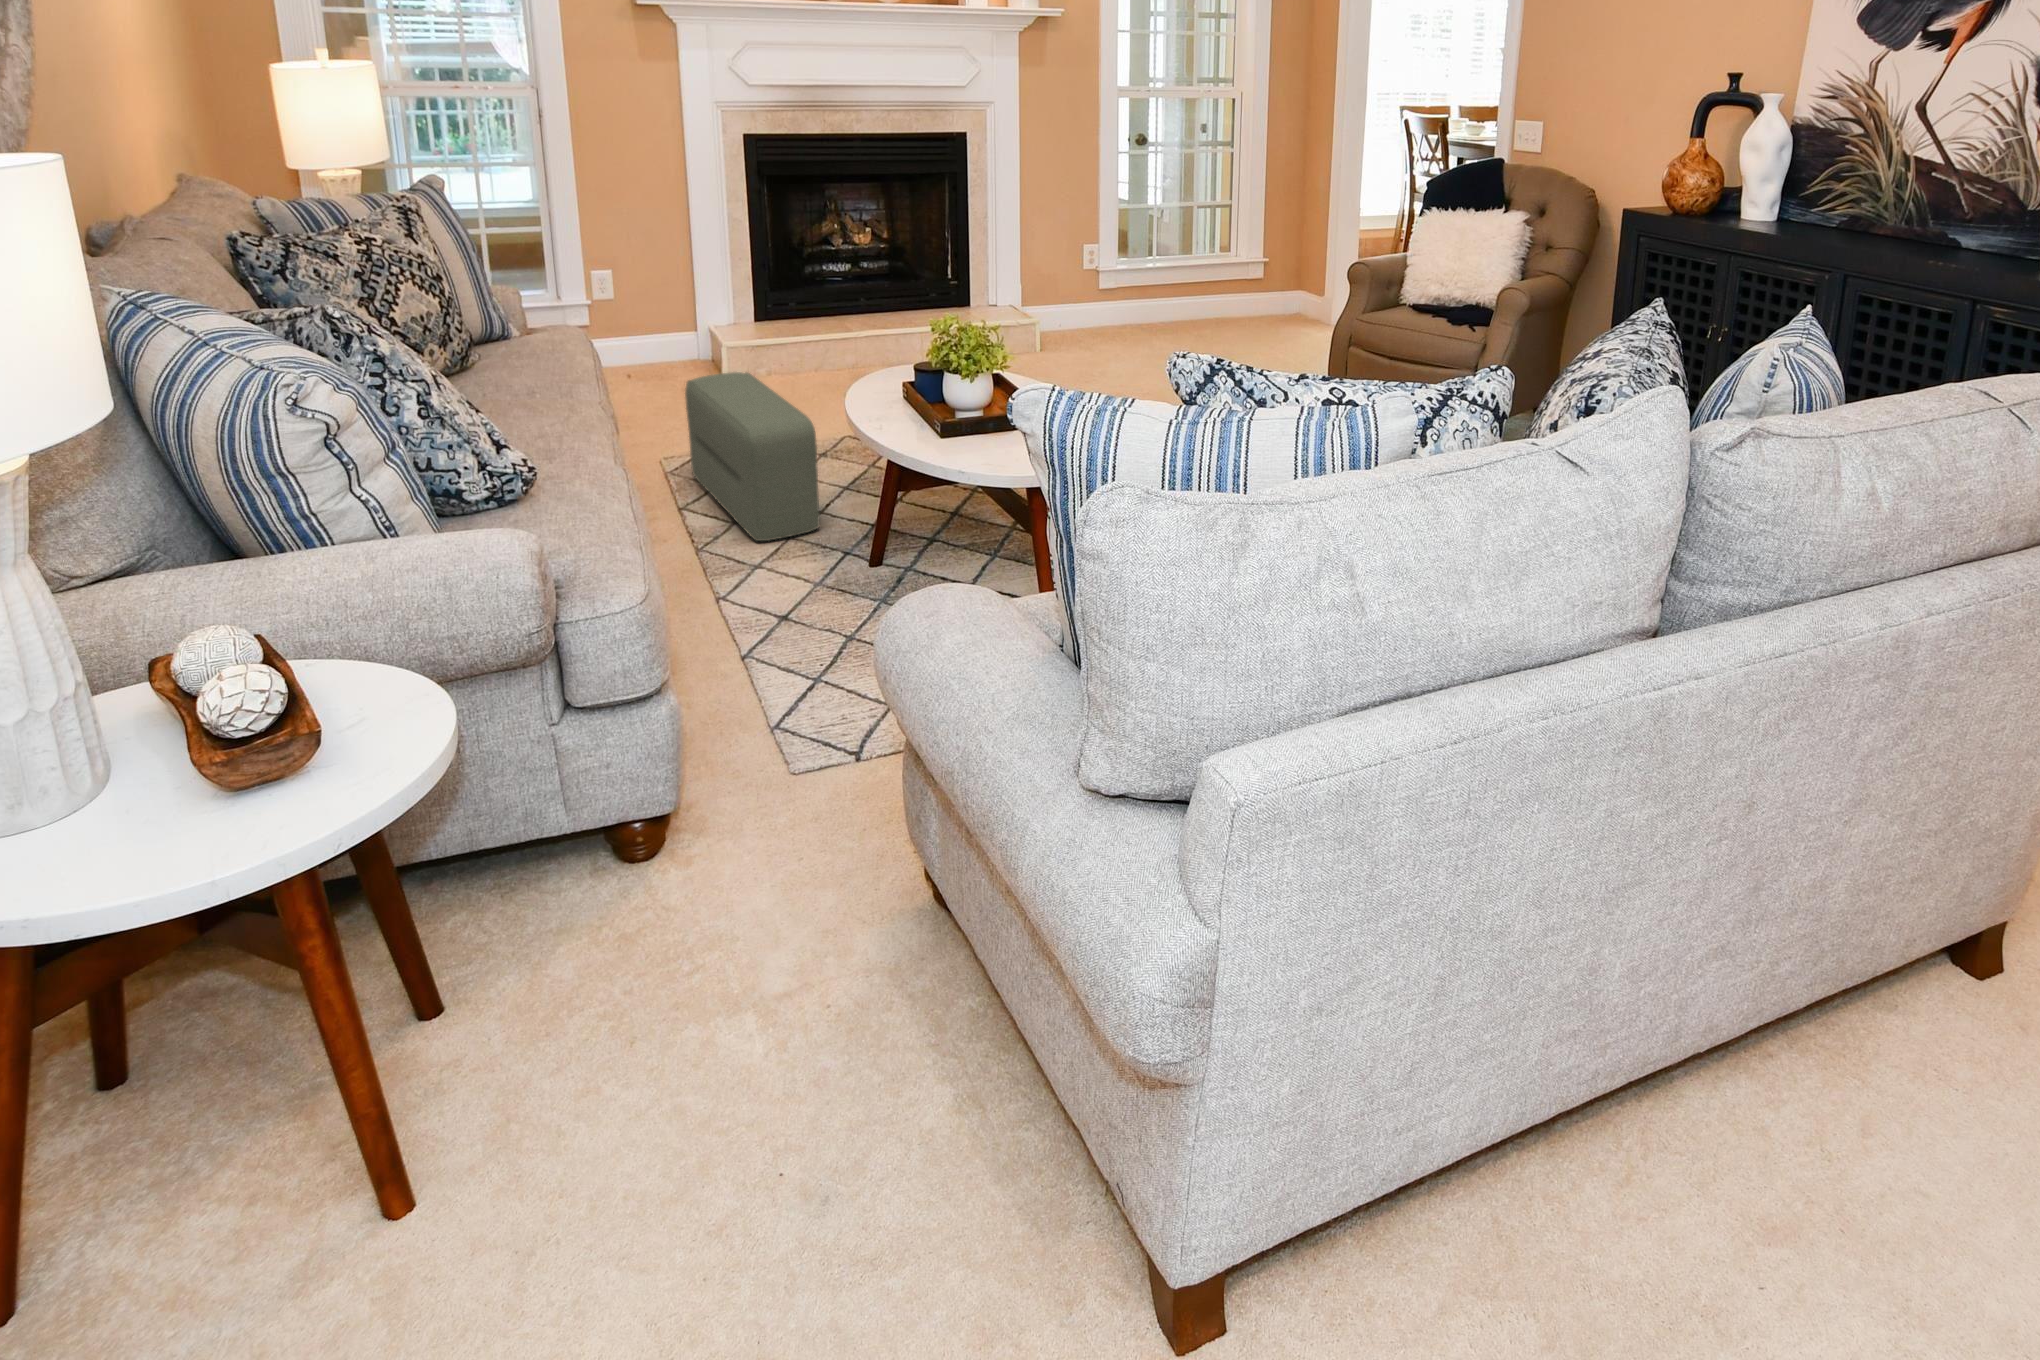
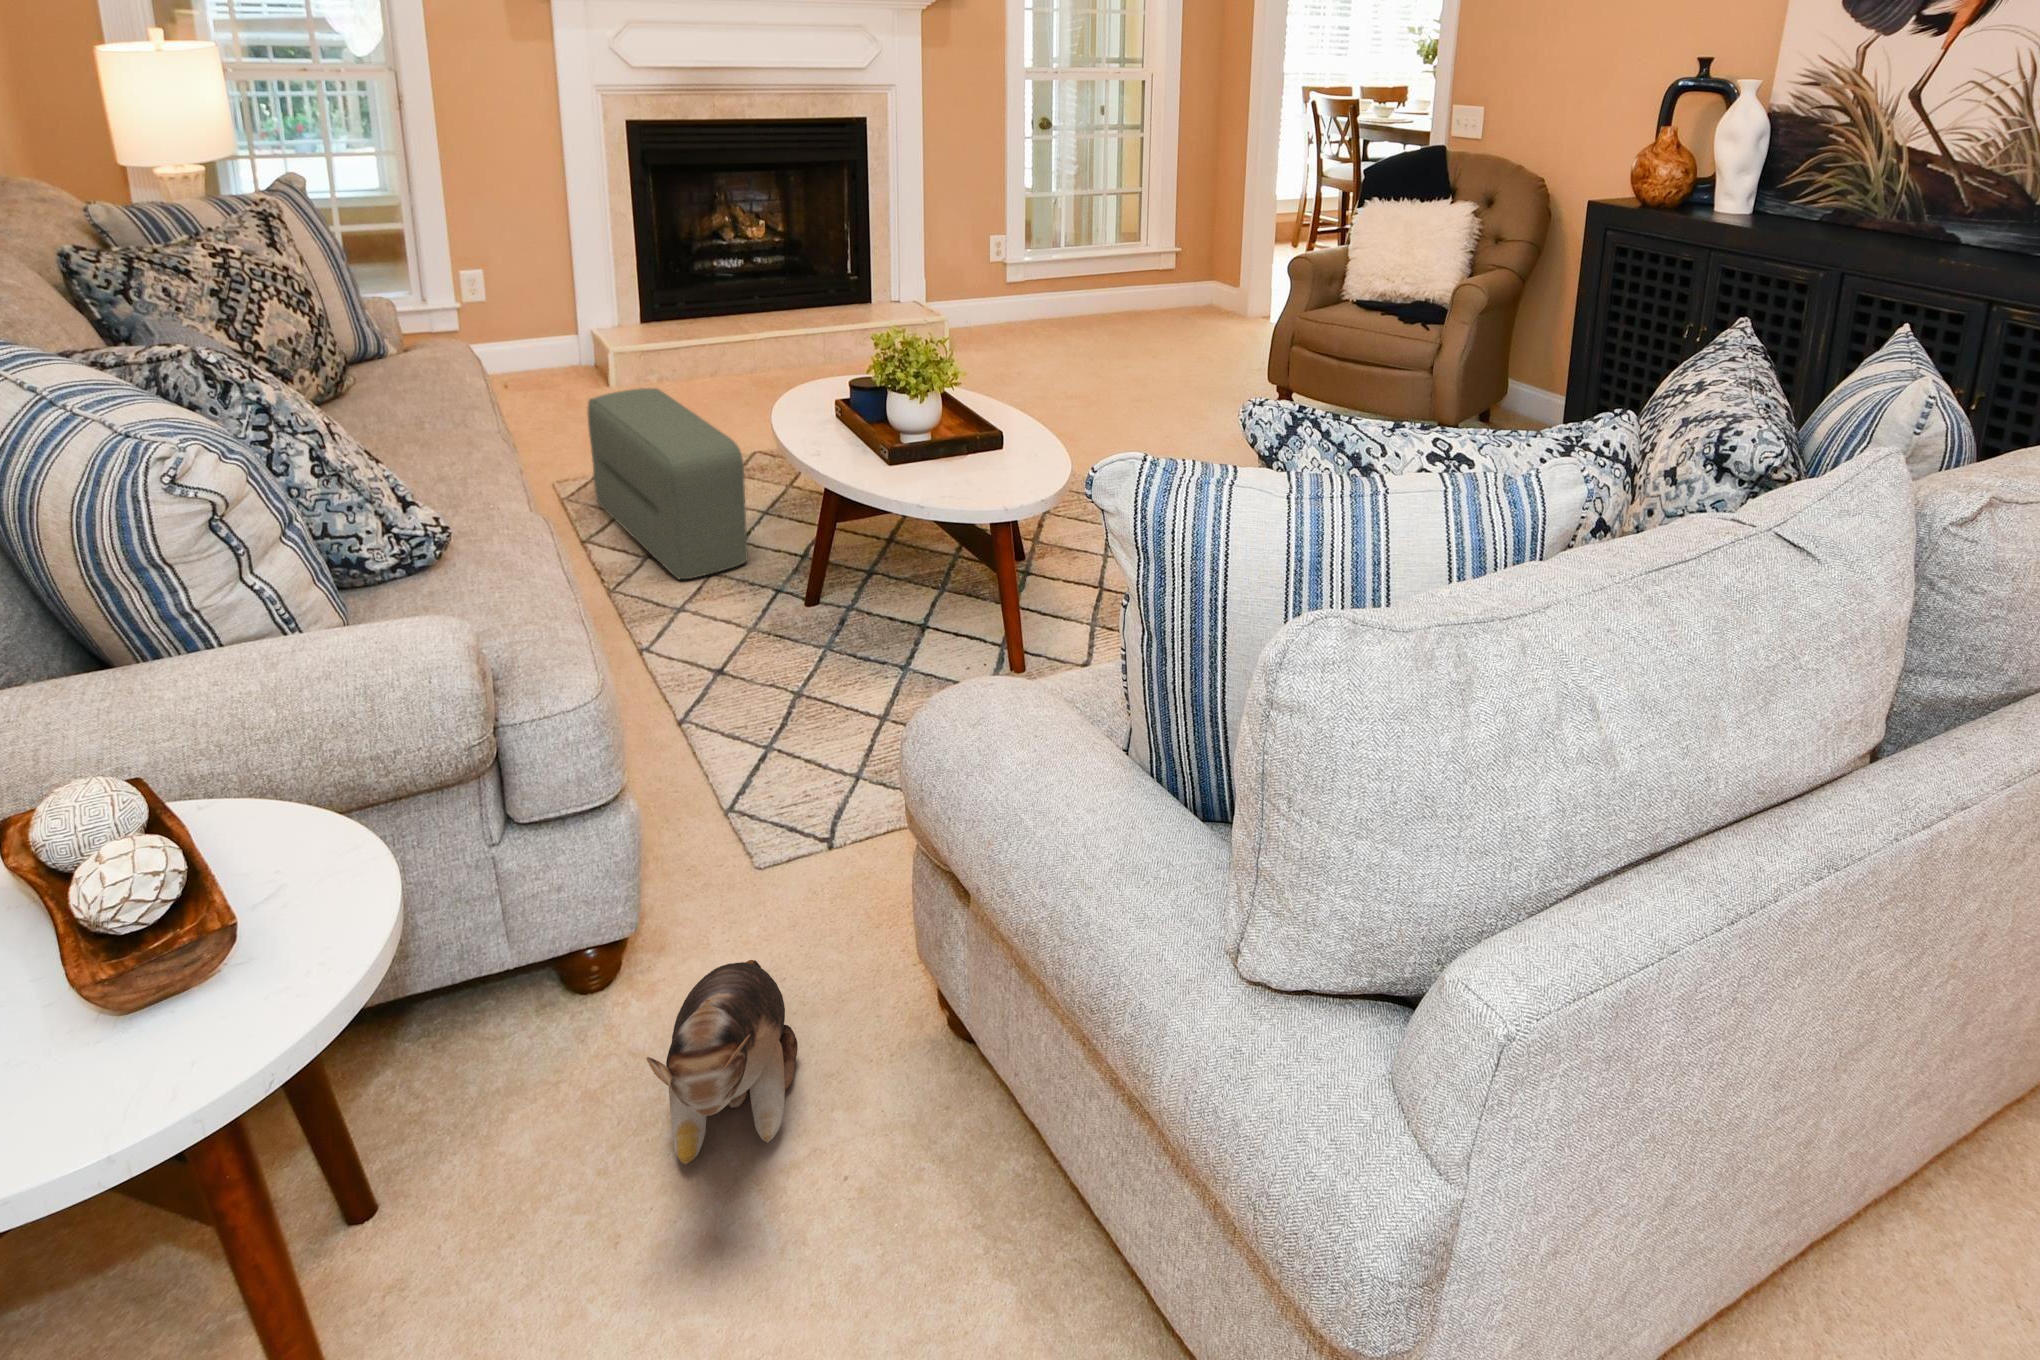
plush toy: none [656,832,801,991] -> present [646,960,798,1164]

